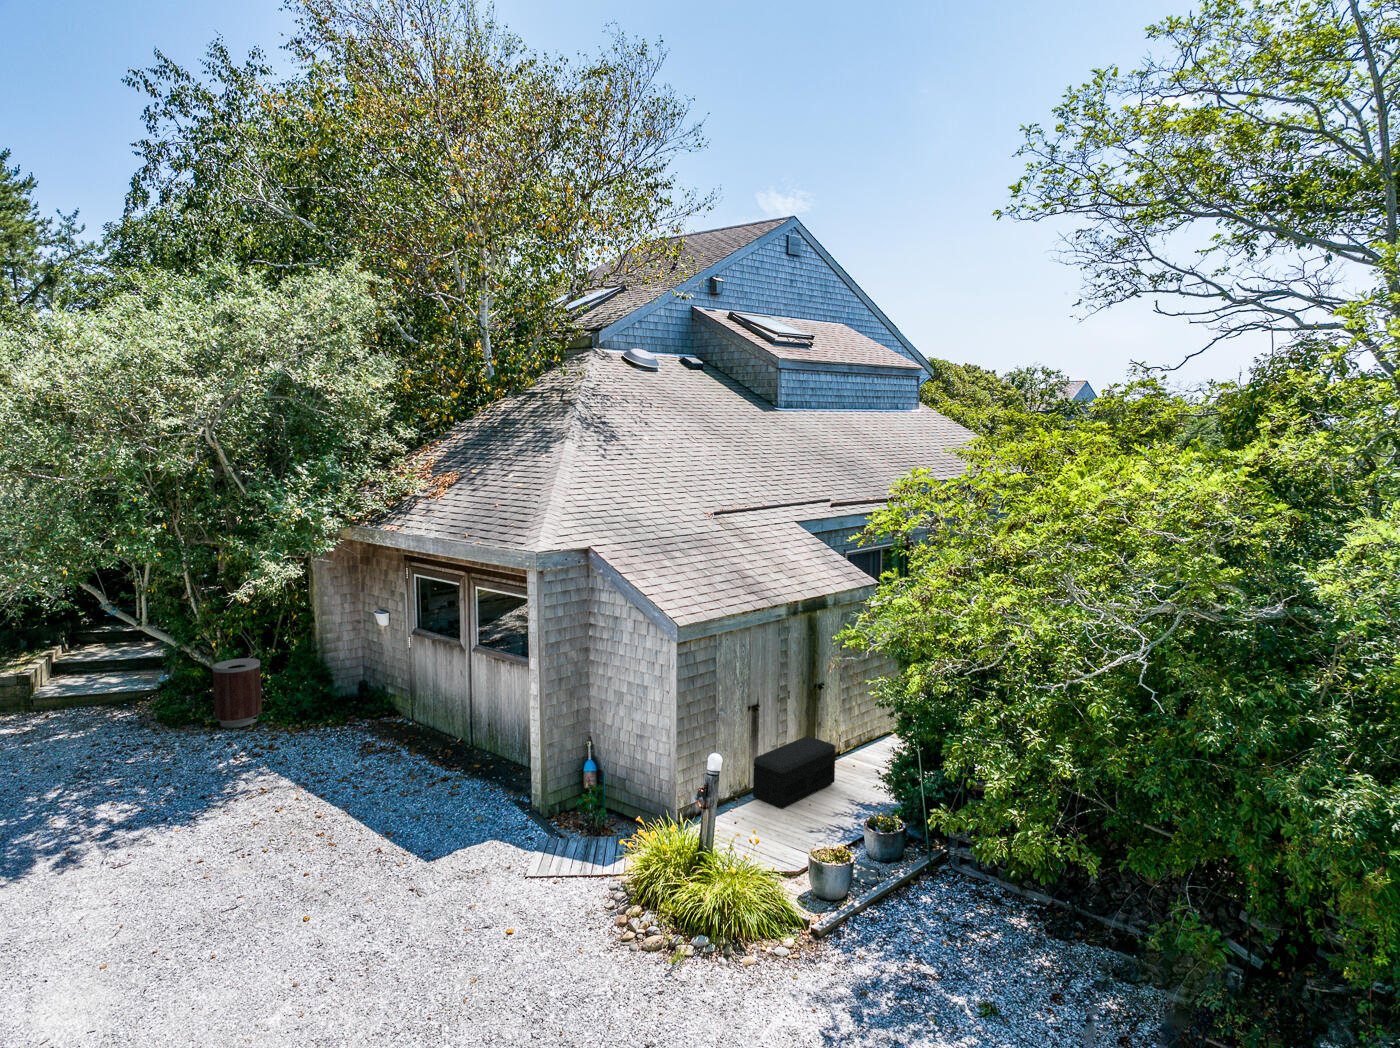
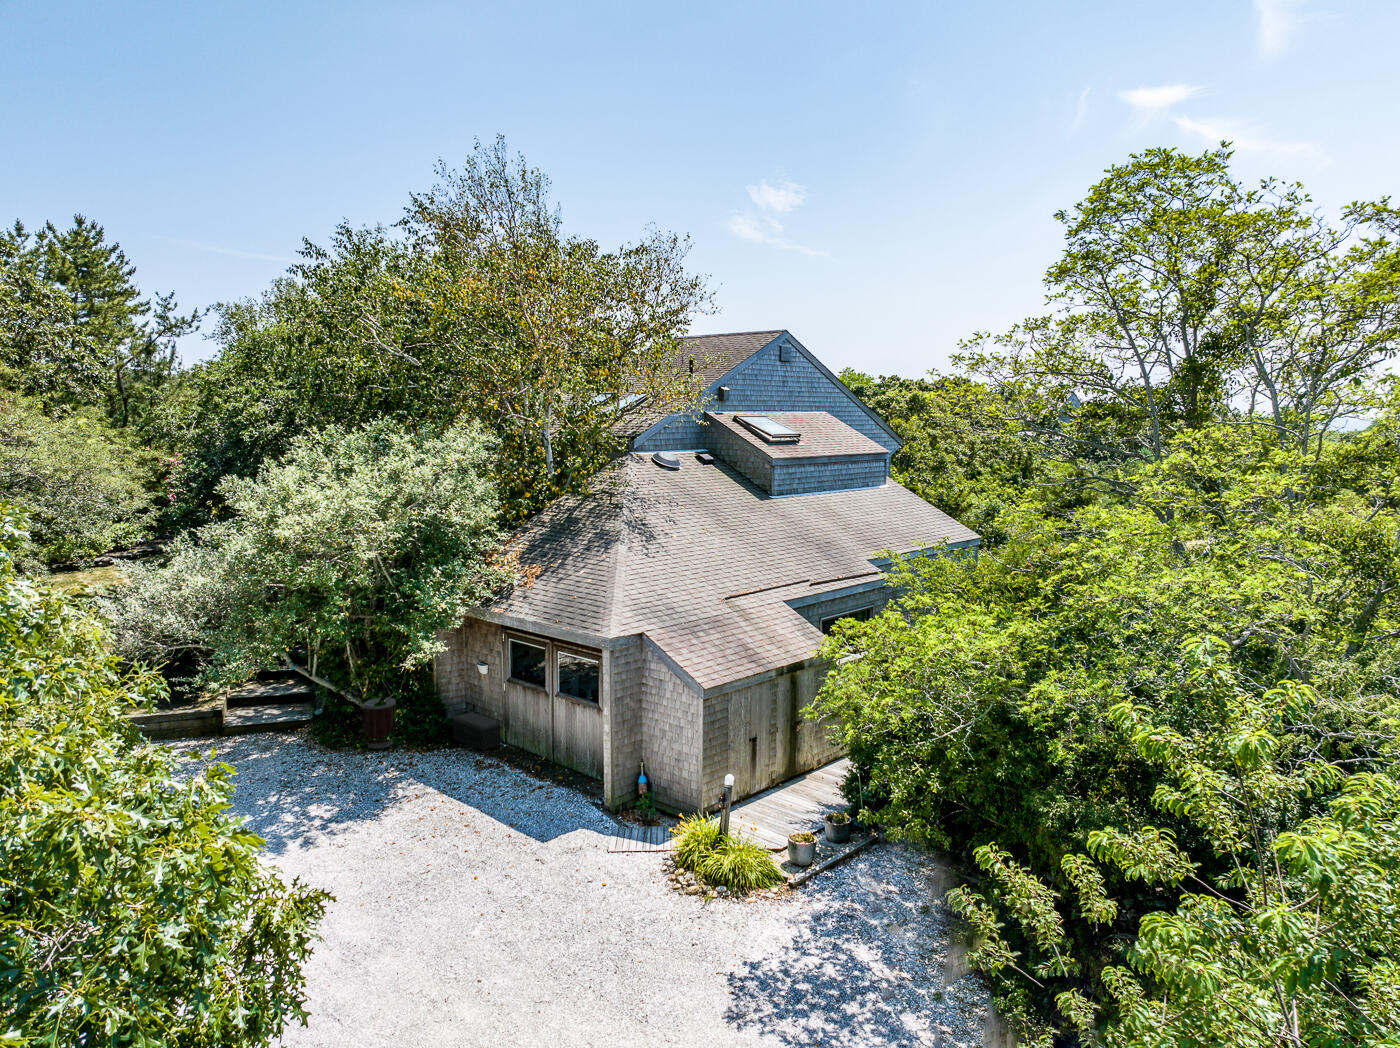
storage bench: present [753,736,835,808] -> present [453,712,501,751]

